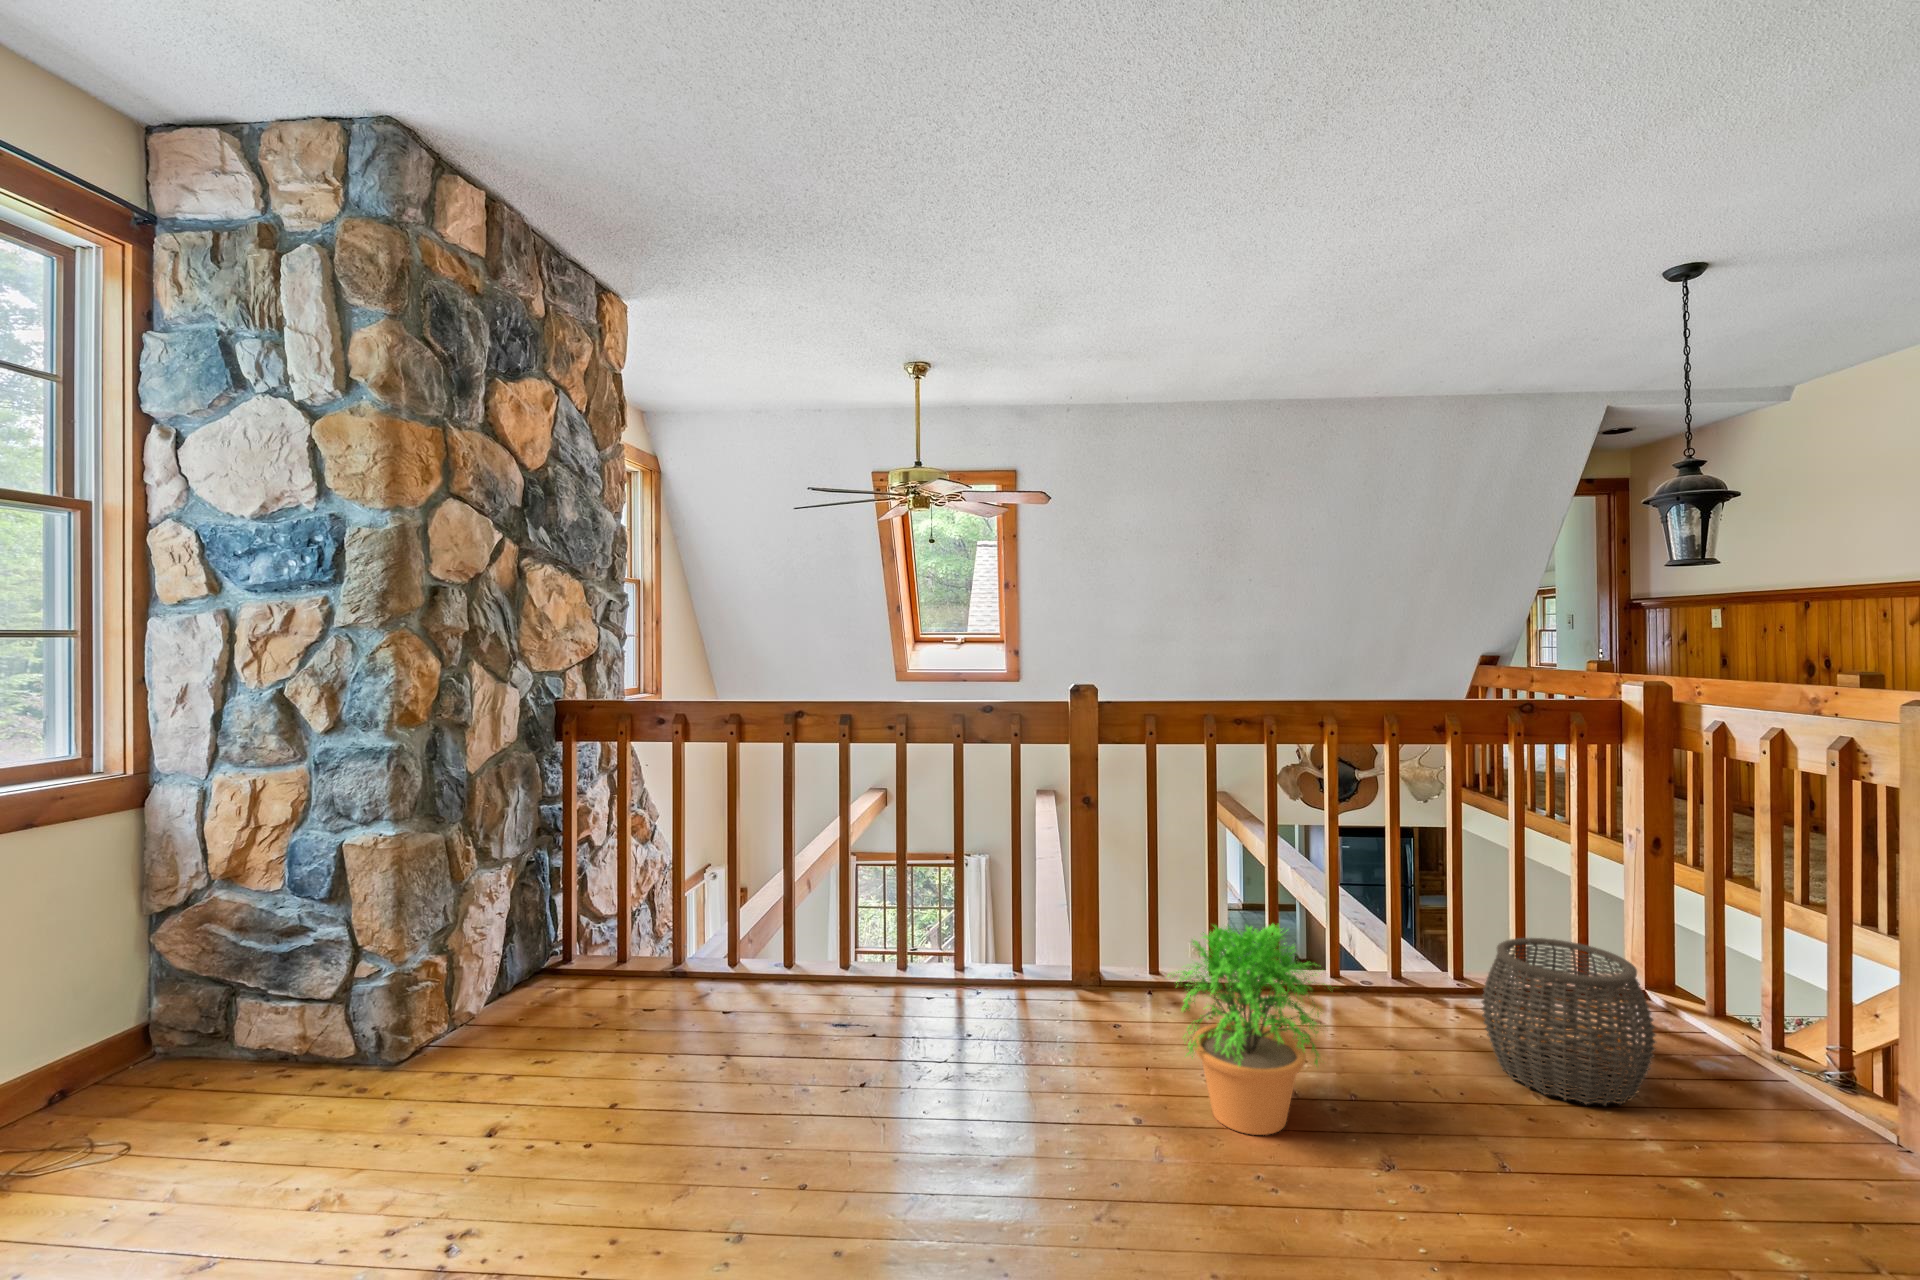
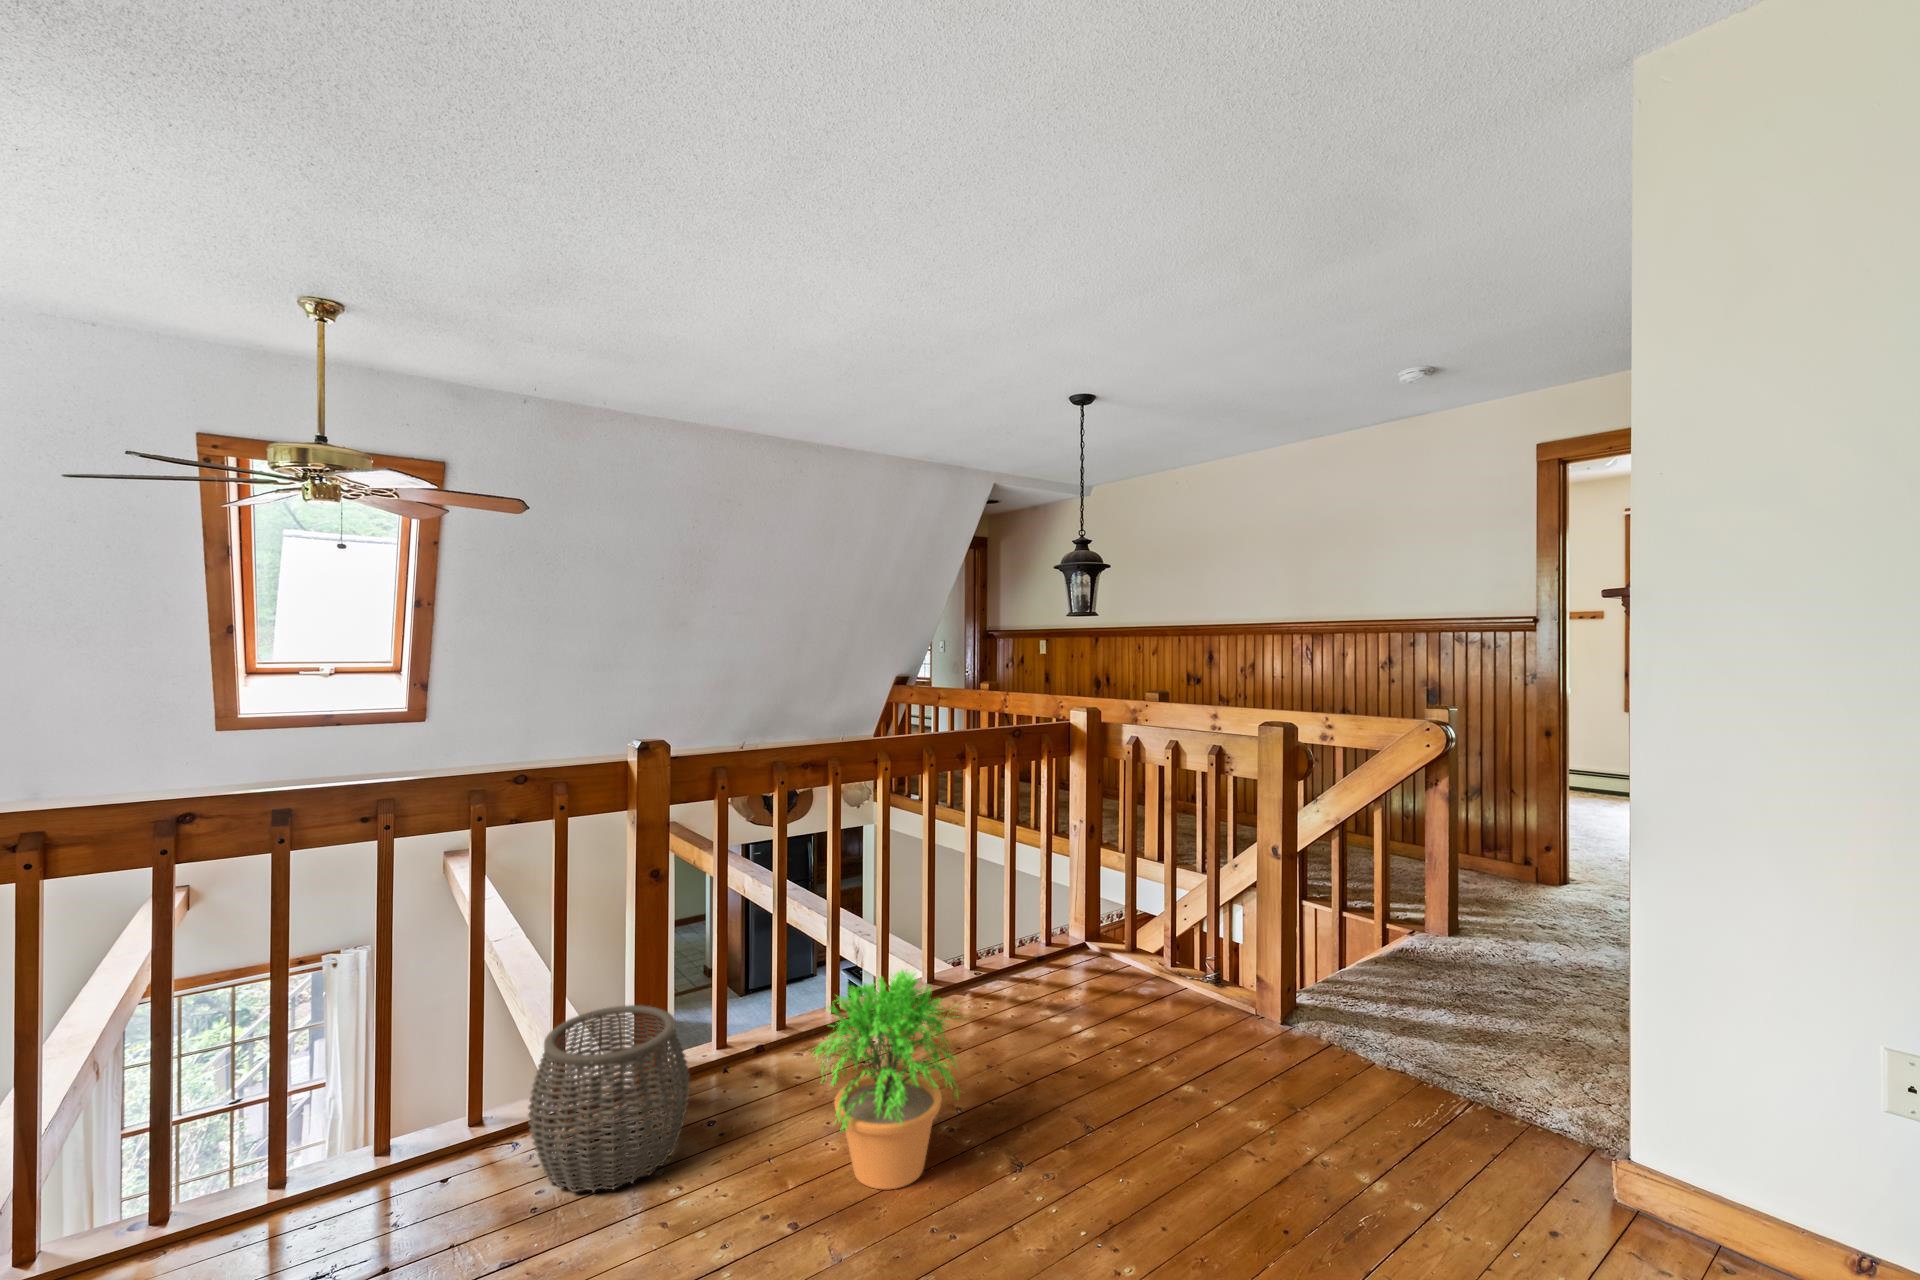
woven basket: present [1482,938,1656,1106] -> present [528,1005,690,1192]

